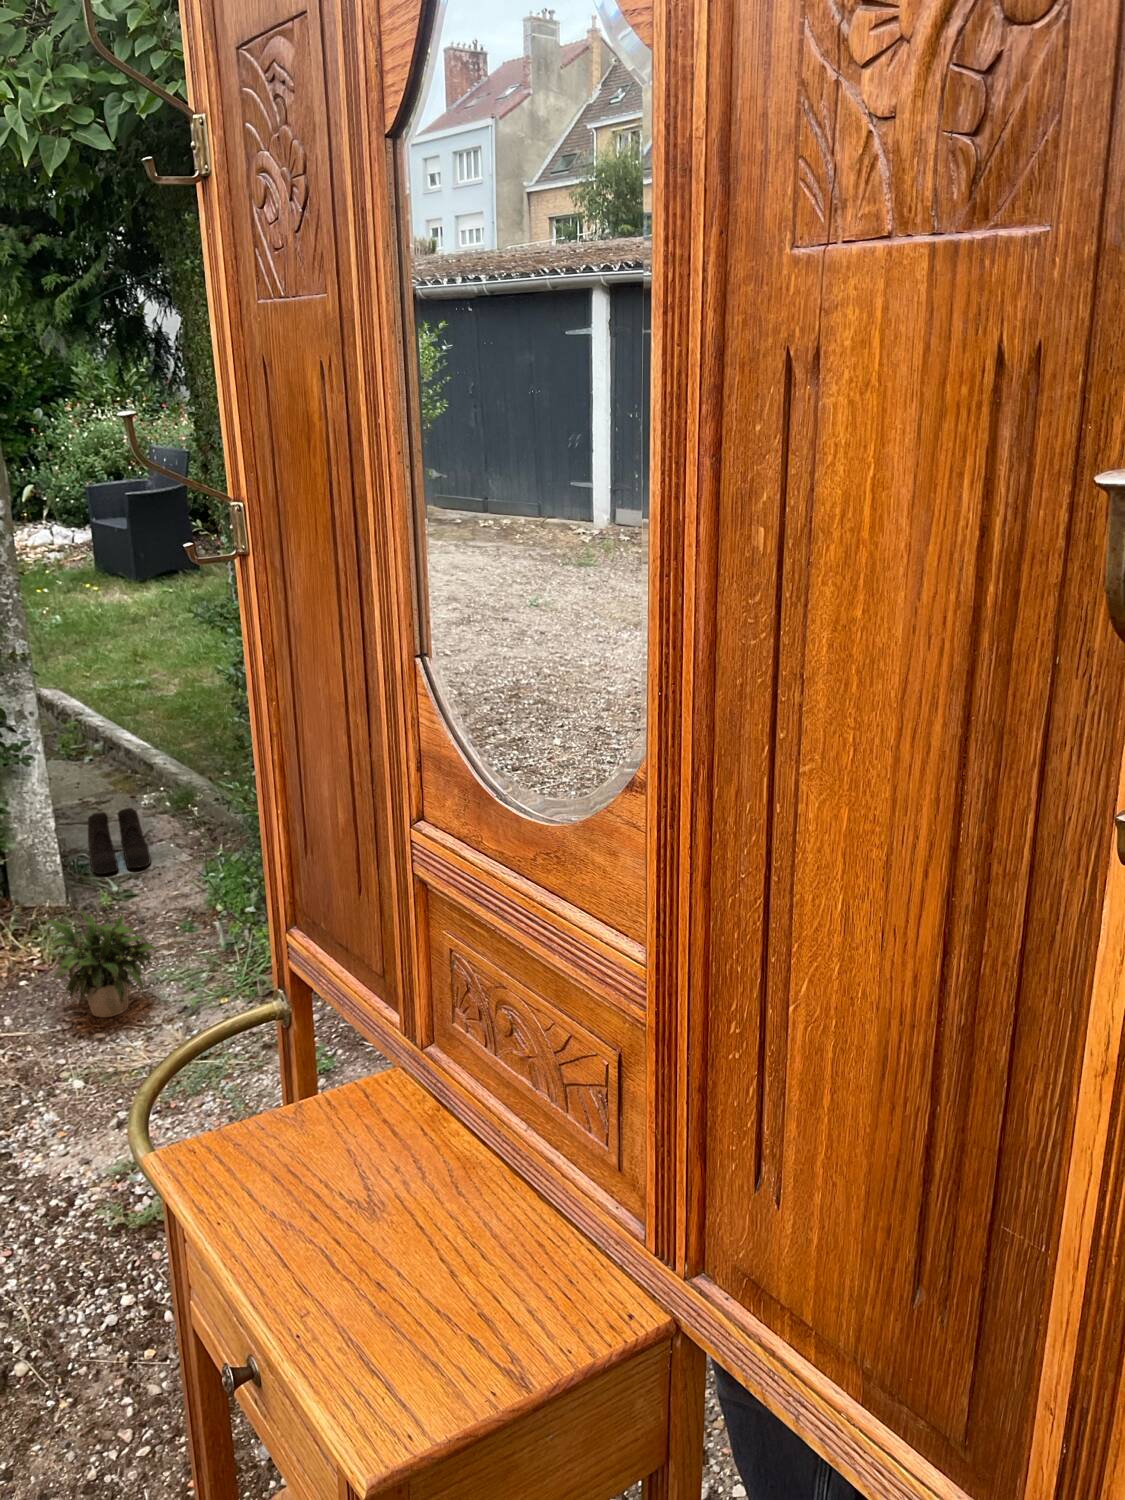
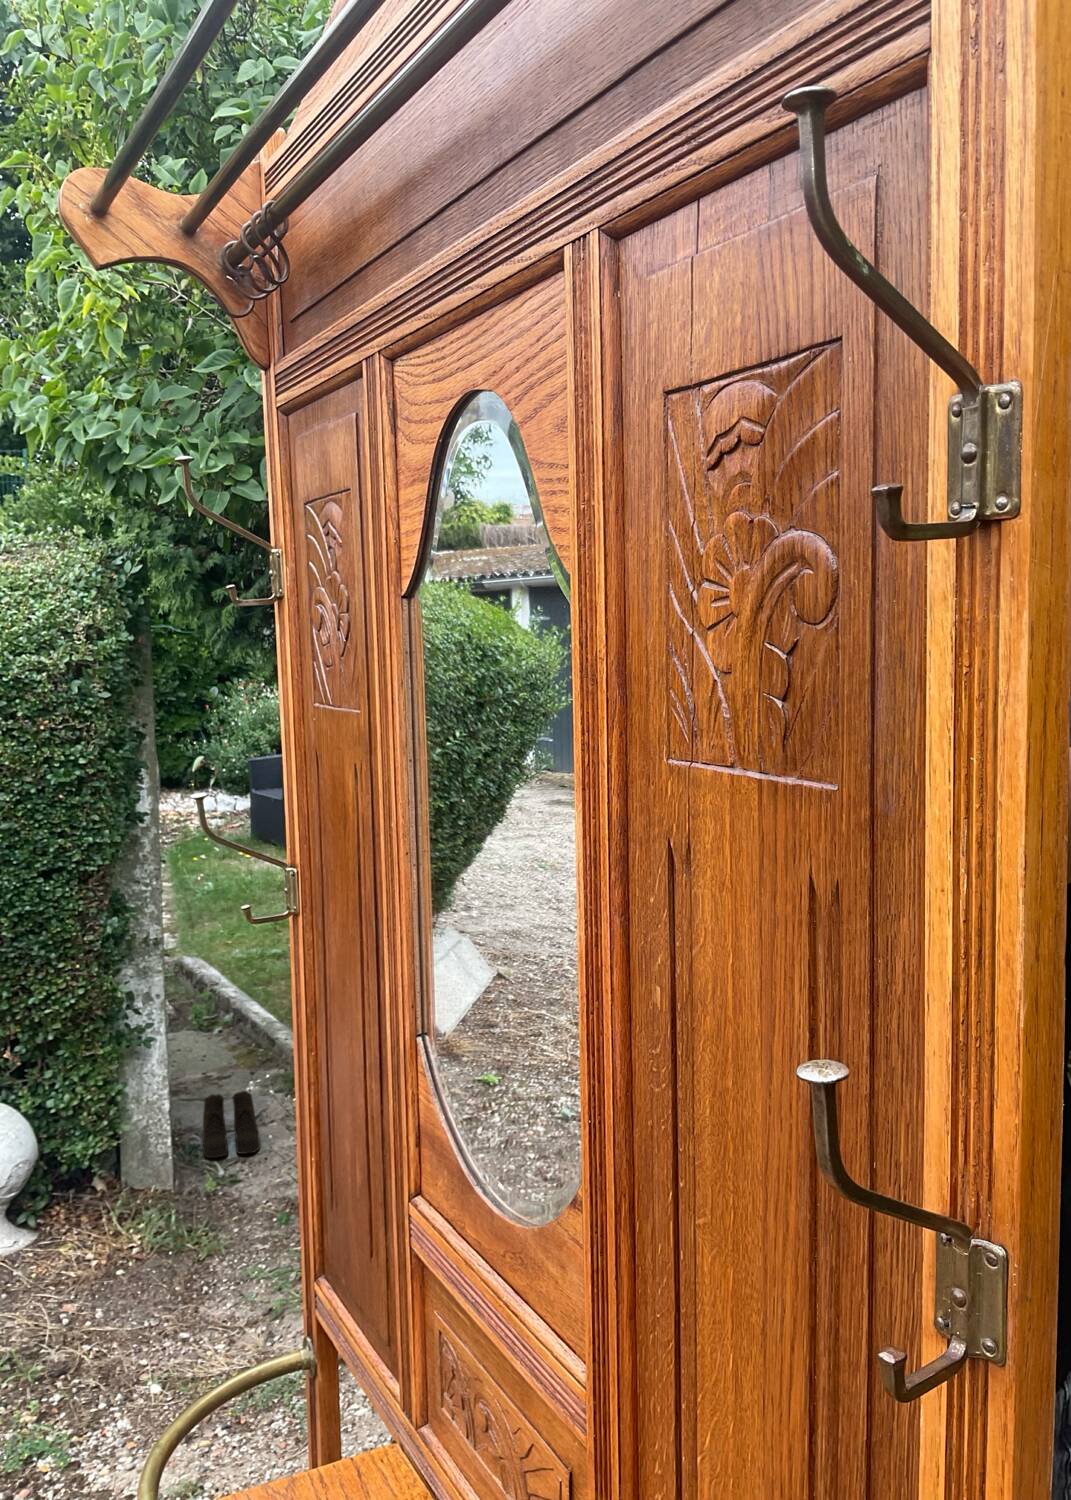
potted plant: present [45,910,157,1018] -> none [144,1200,247,1316]

